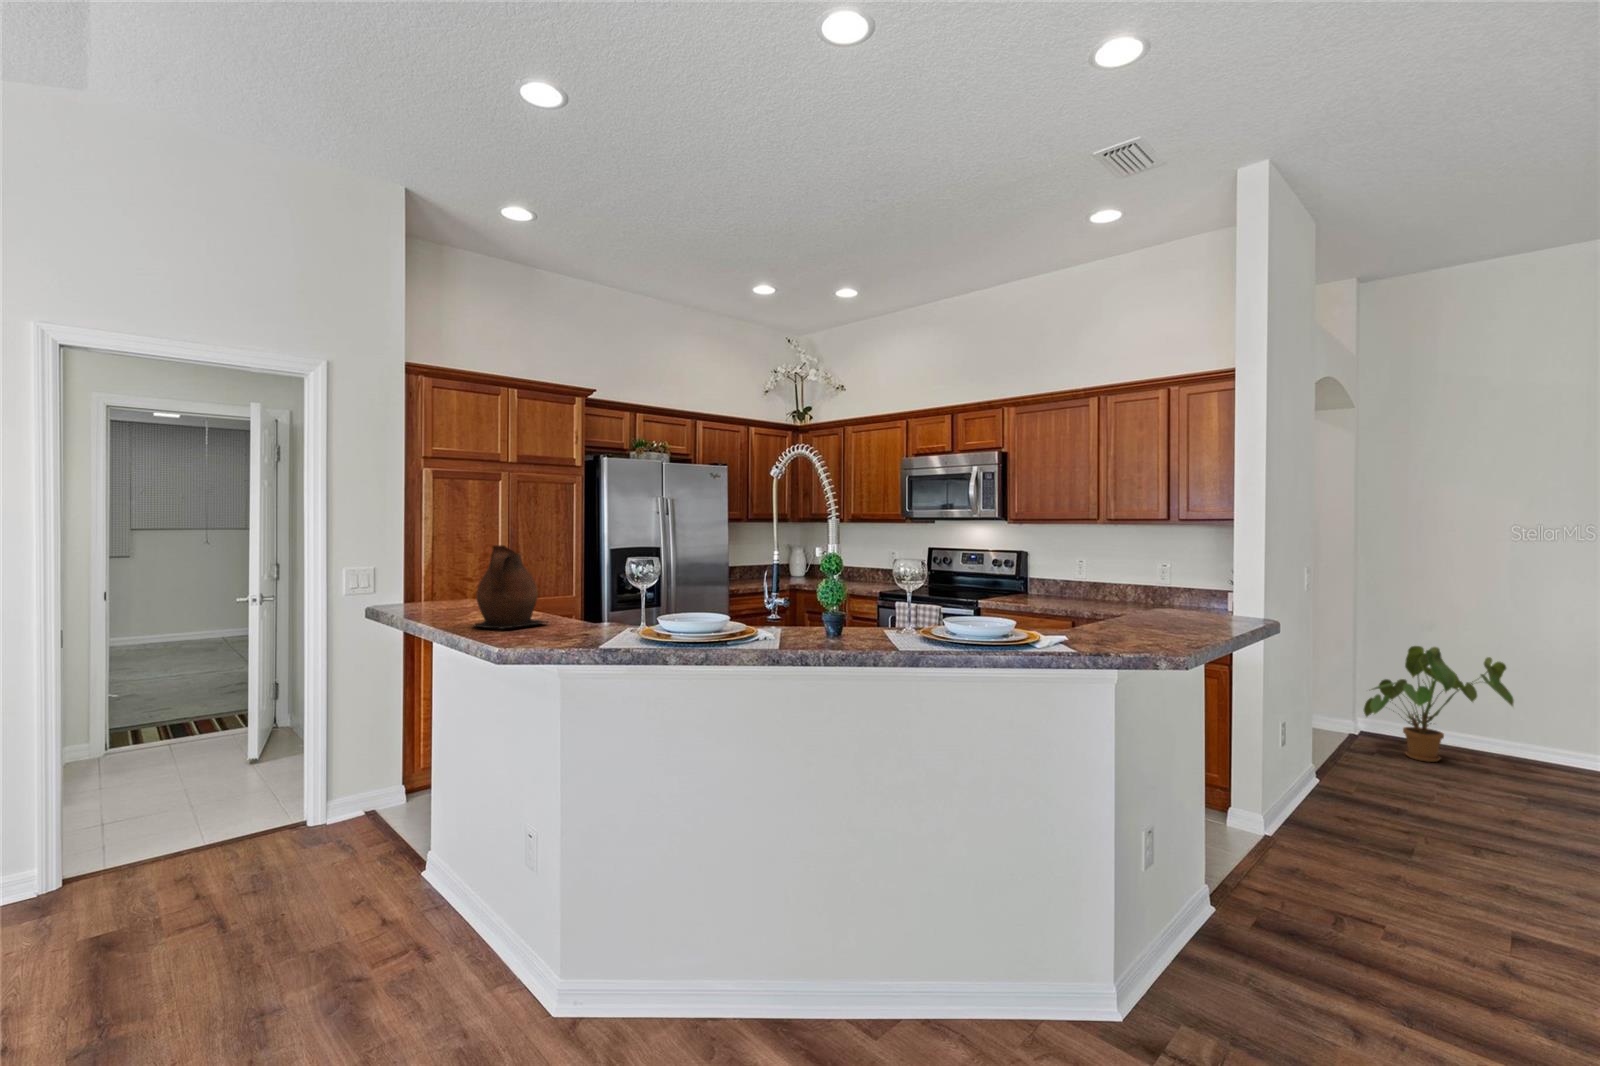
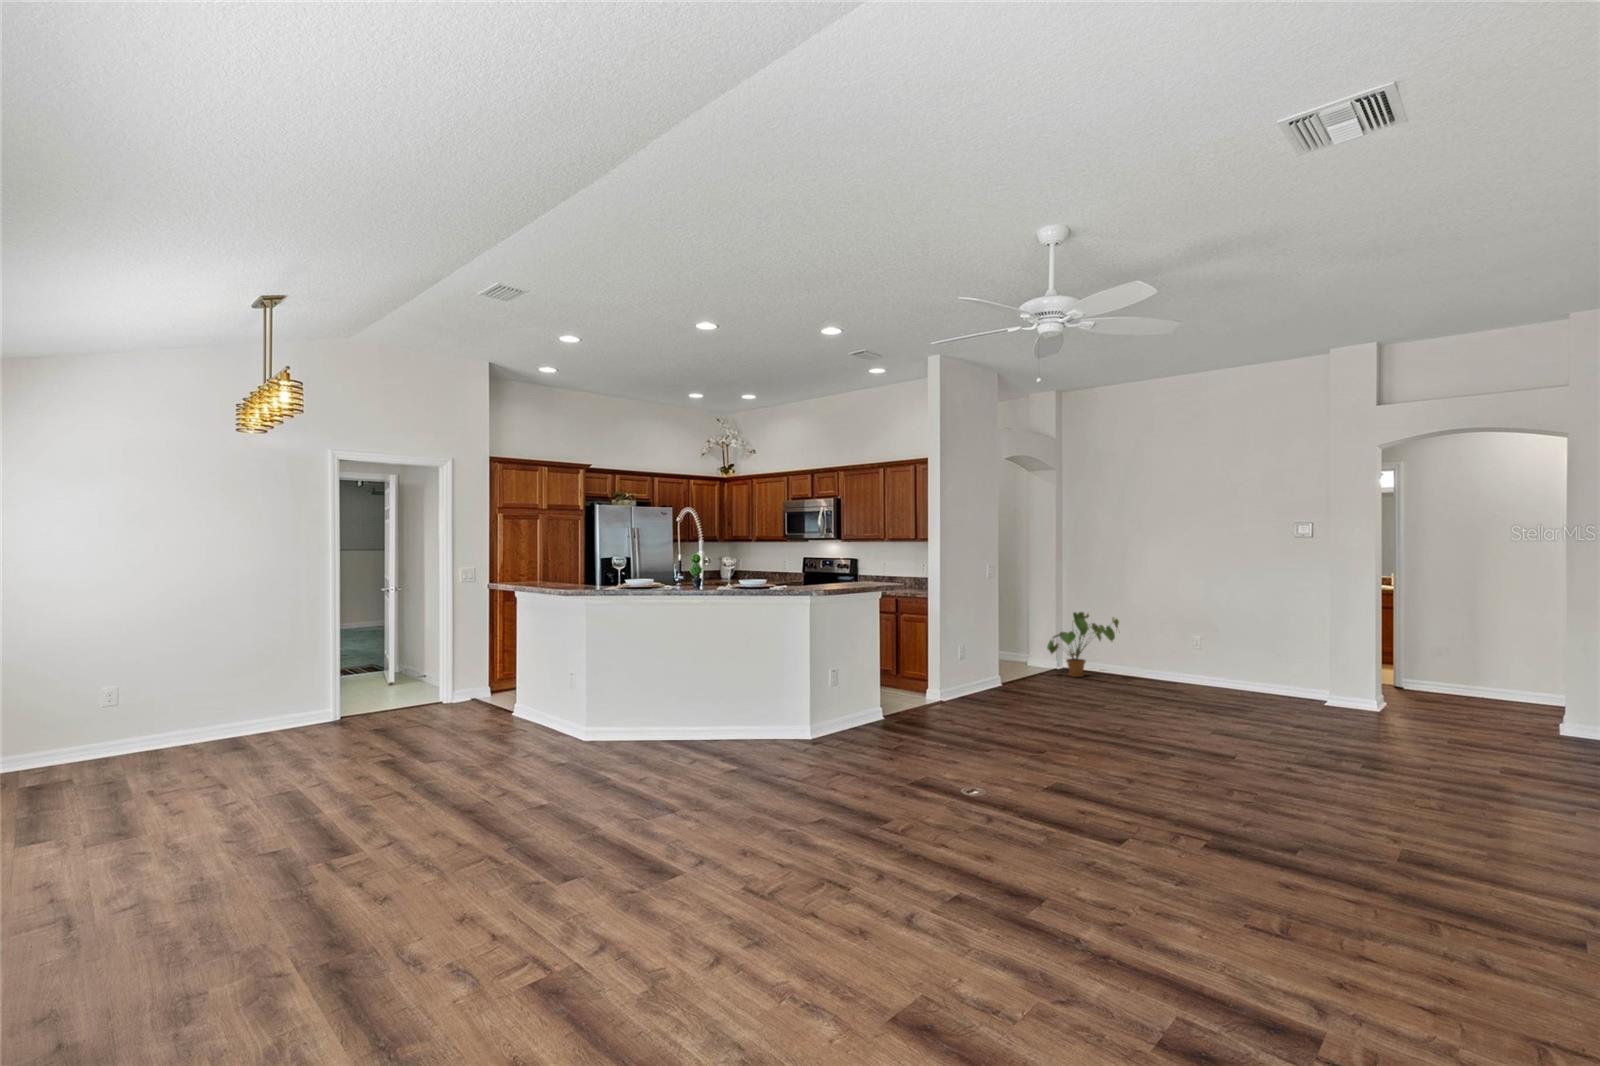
ceramic pitcher: present [473,545,548,629] -> none [545,552,579,586]

